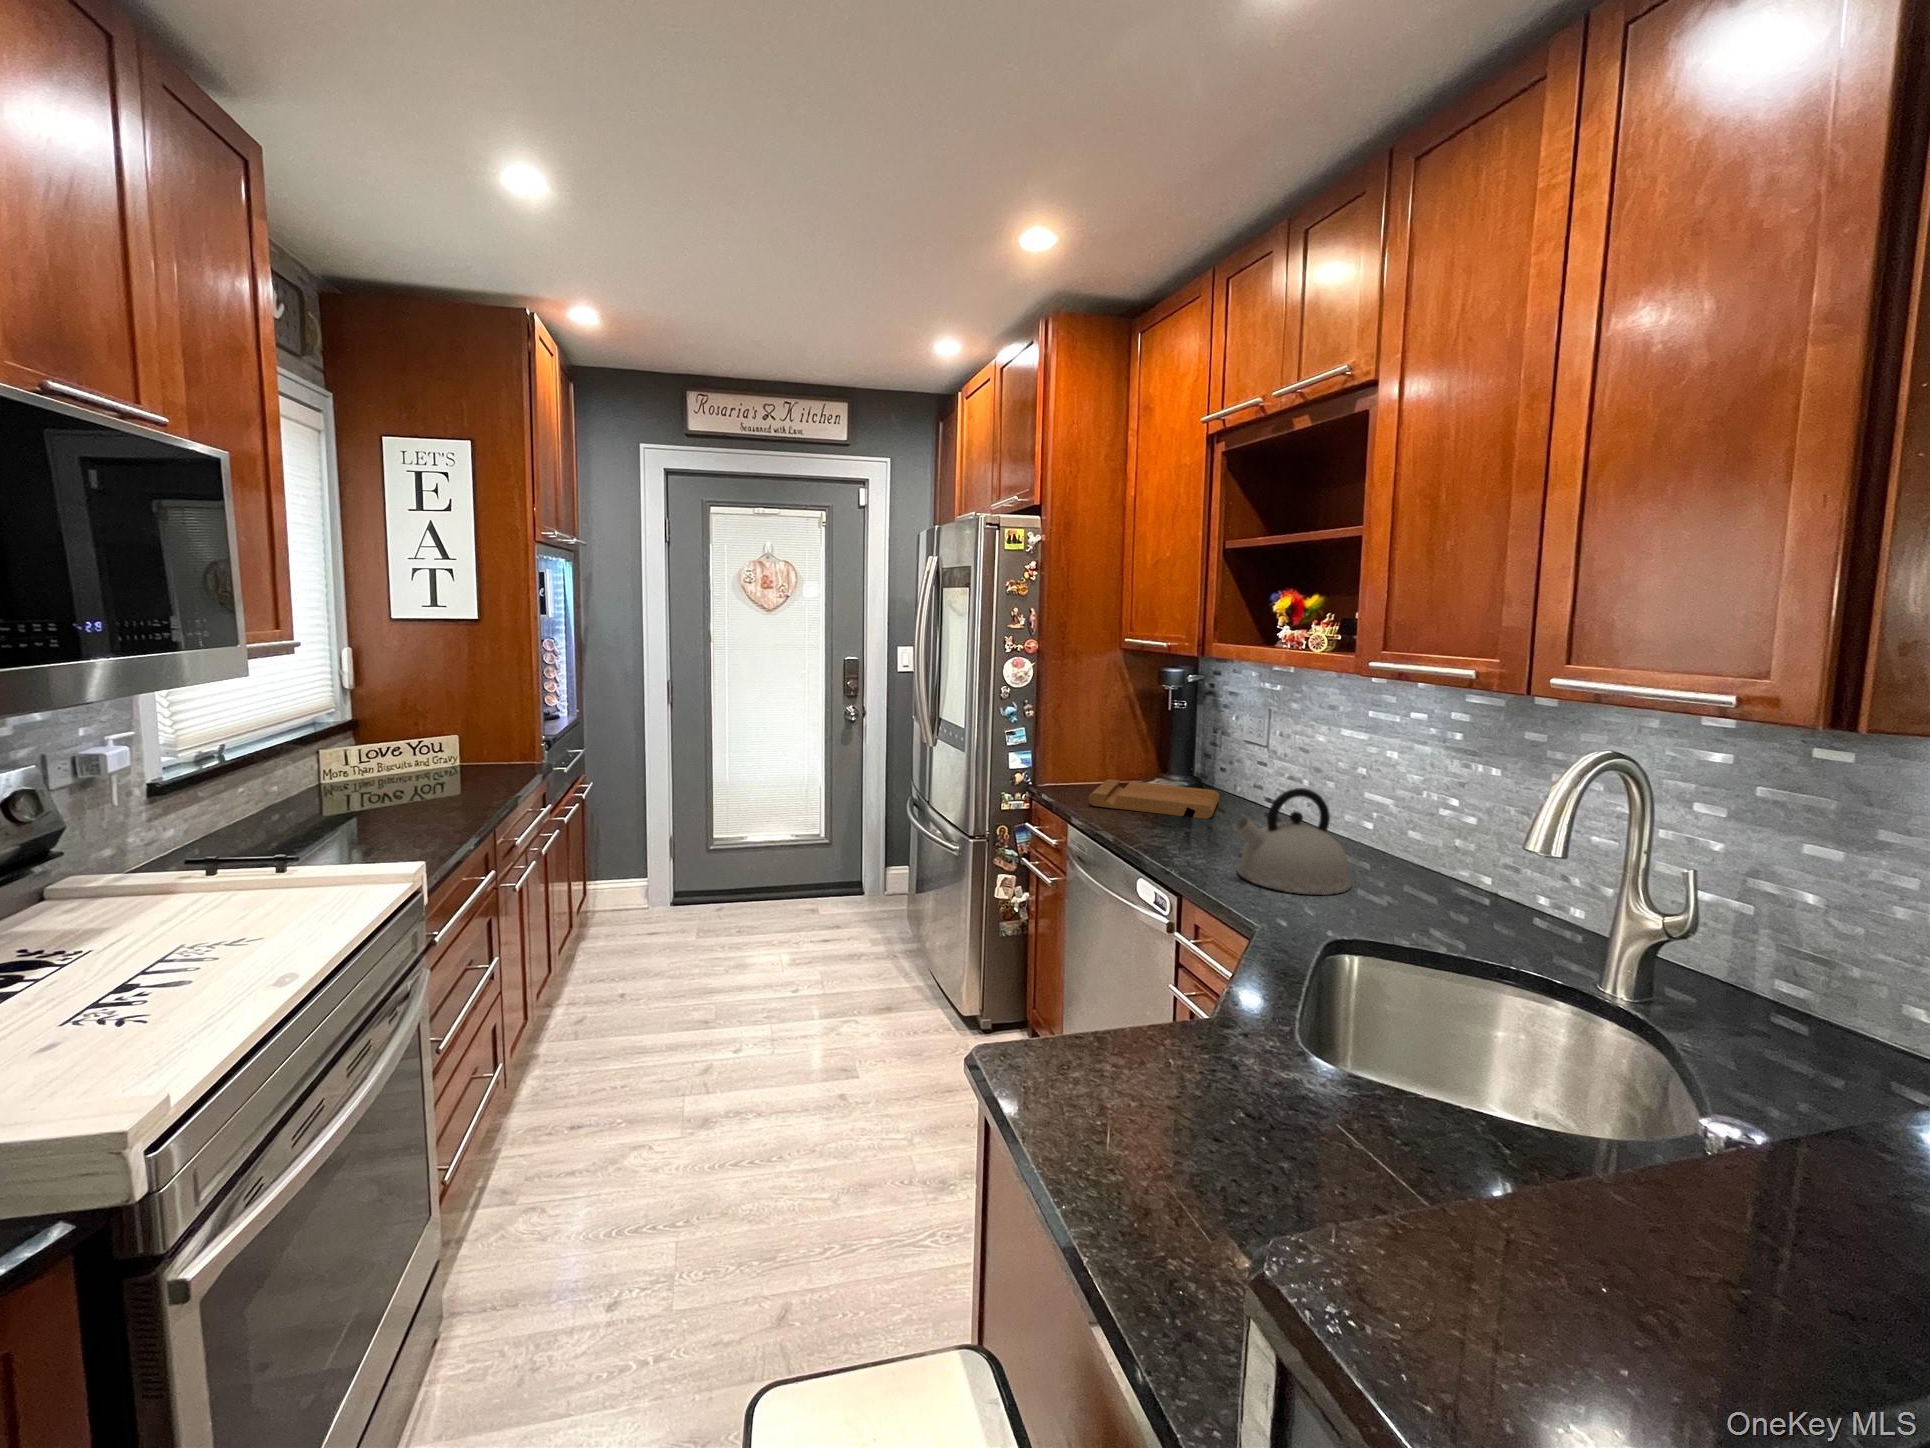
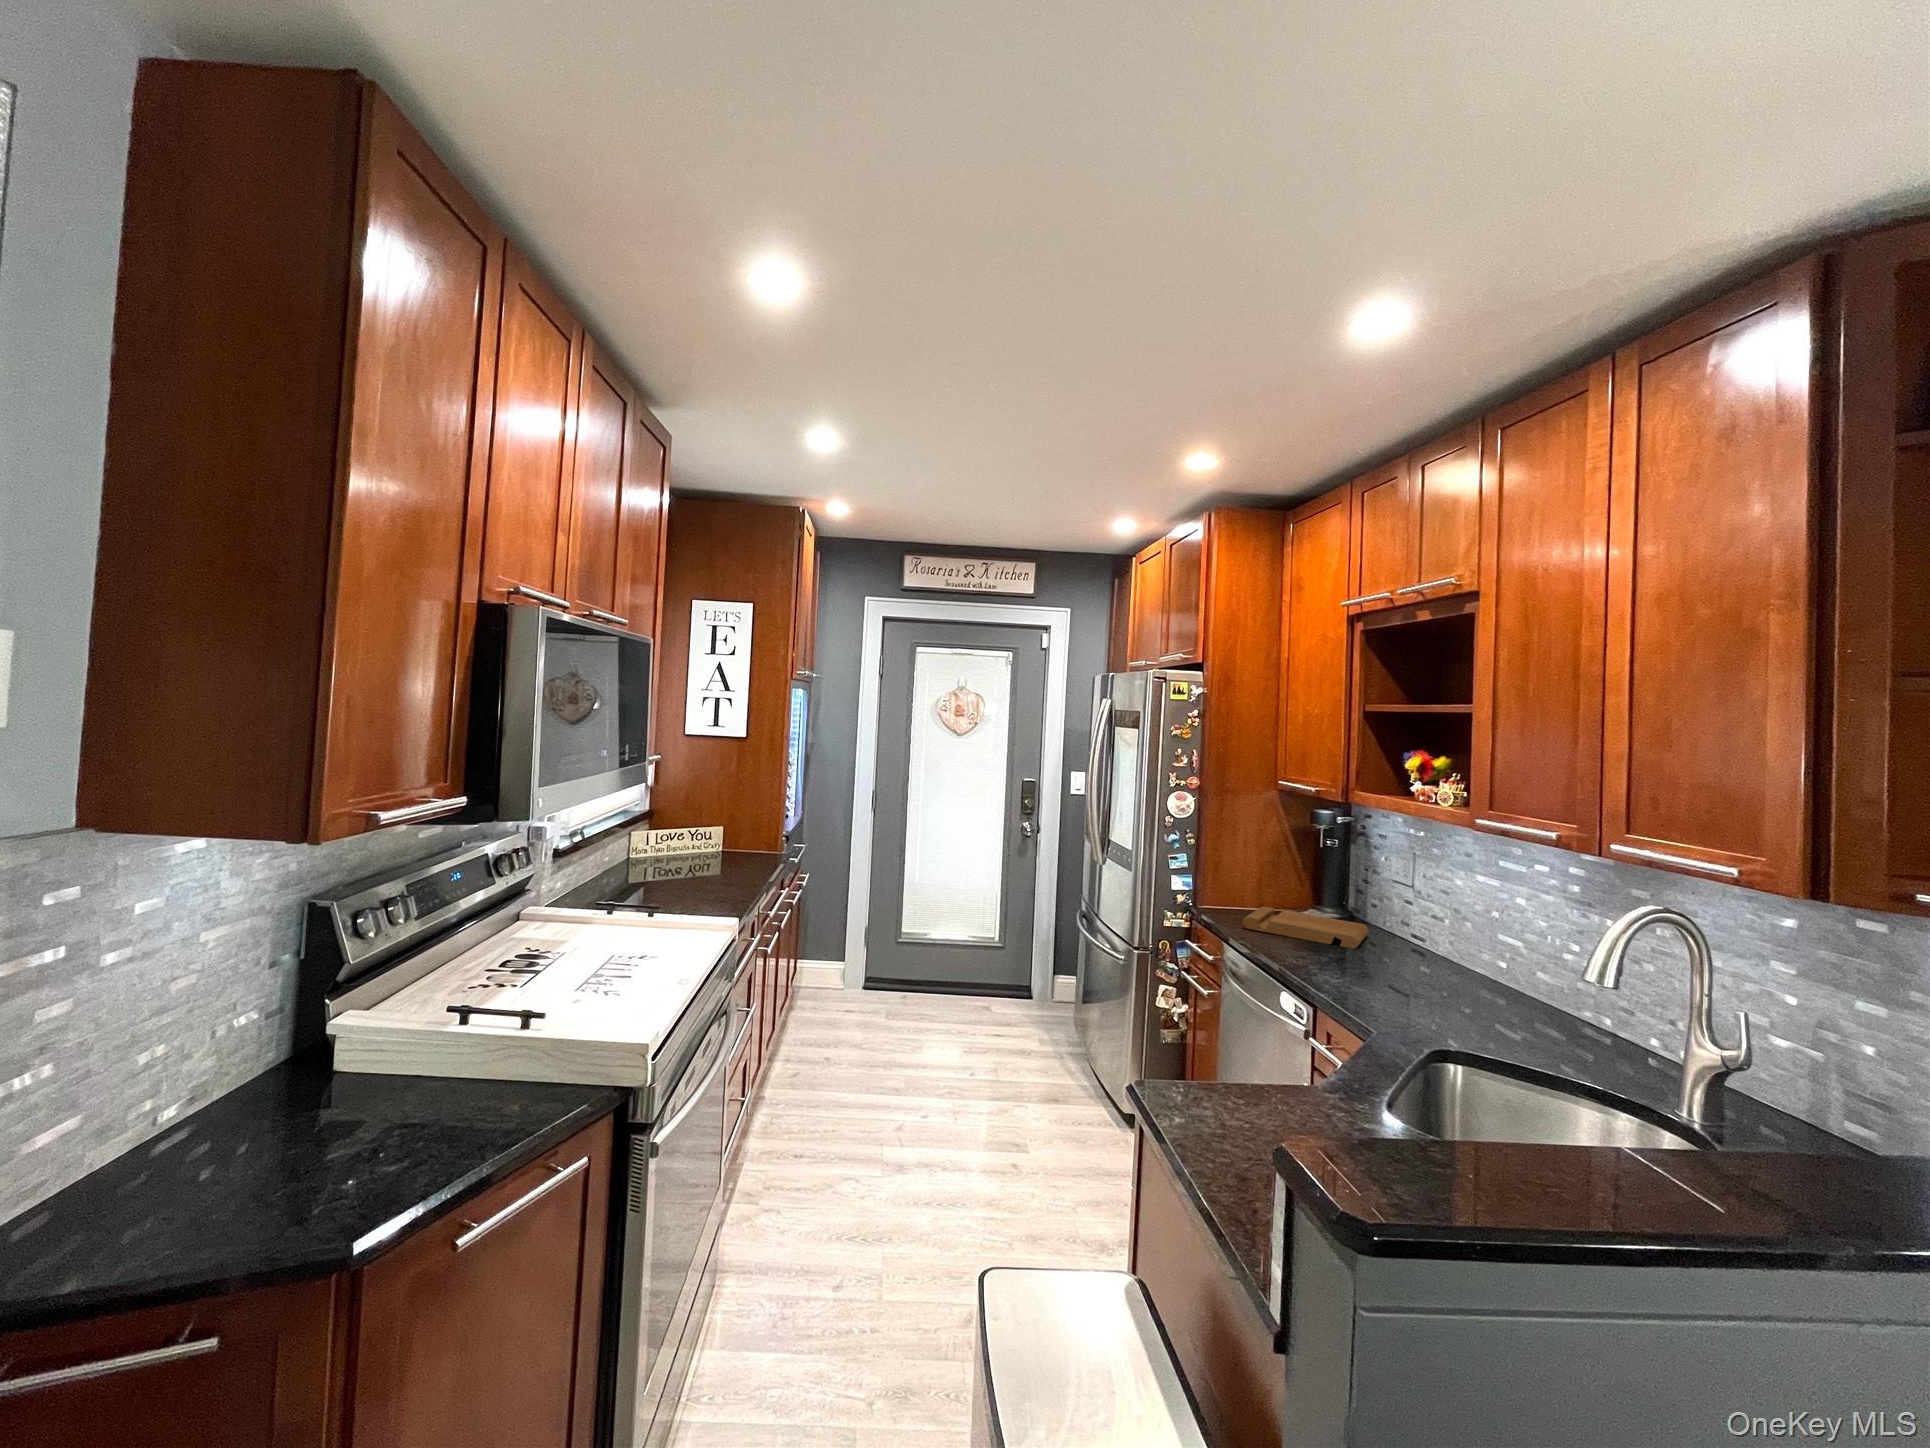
kettle: present [1234,788,1352,895] -> none [1364,923,1474,1018]

